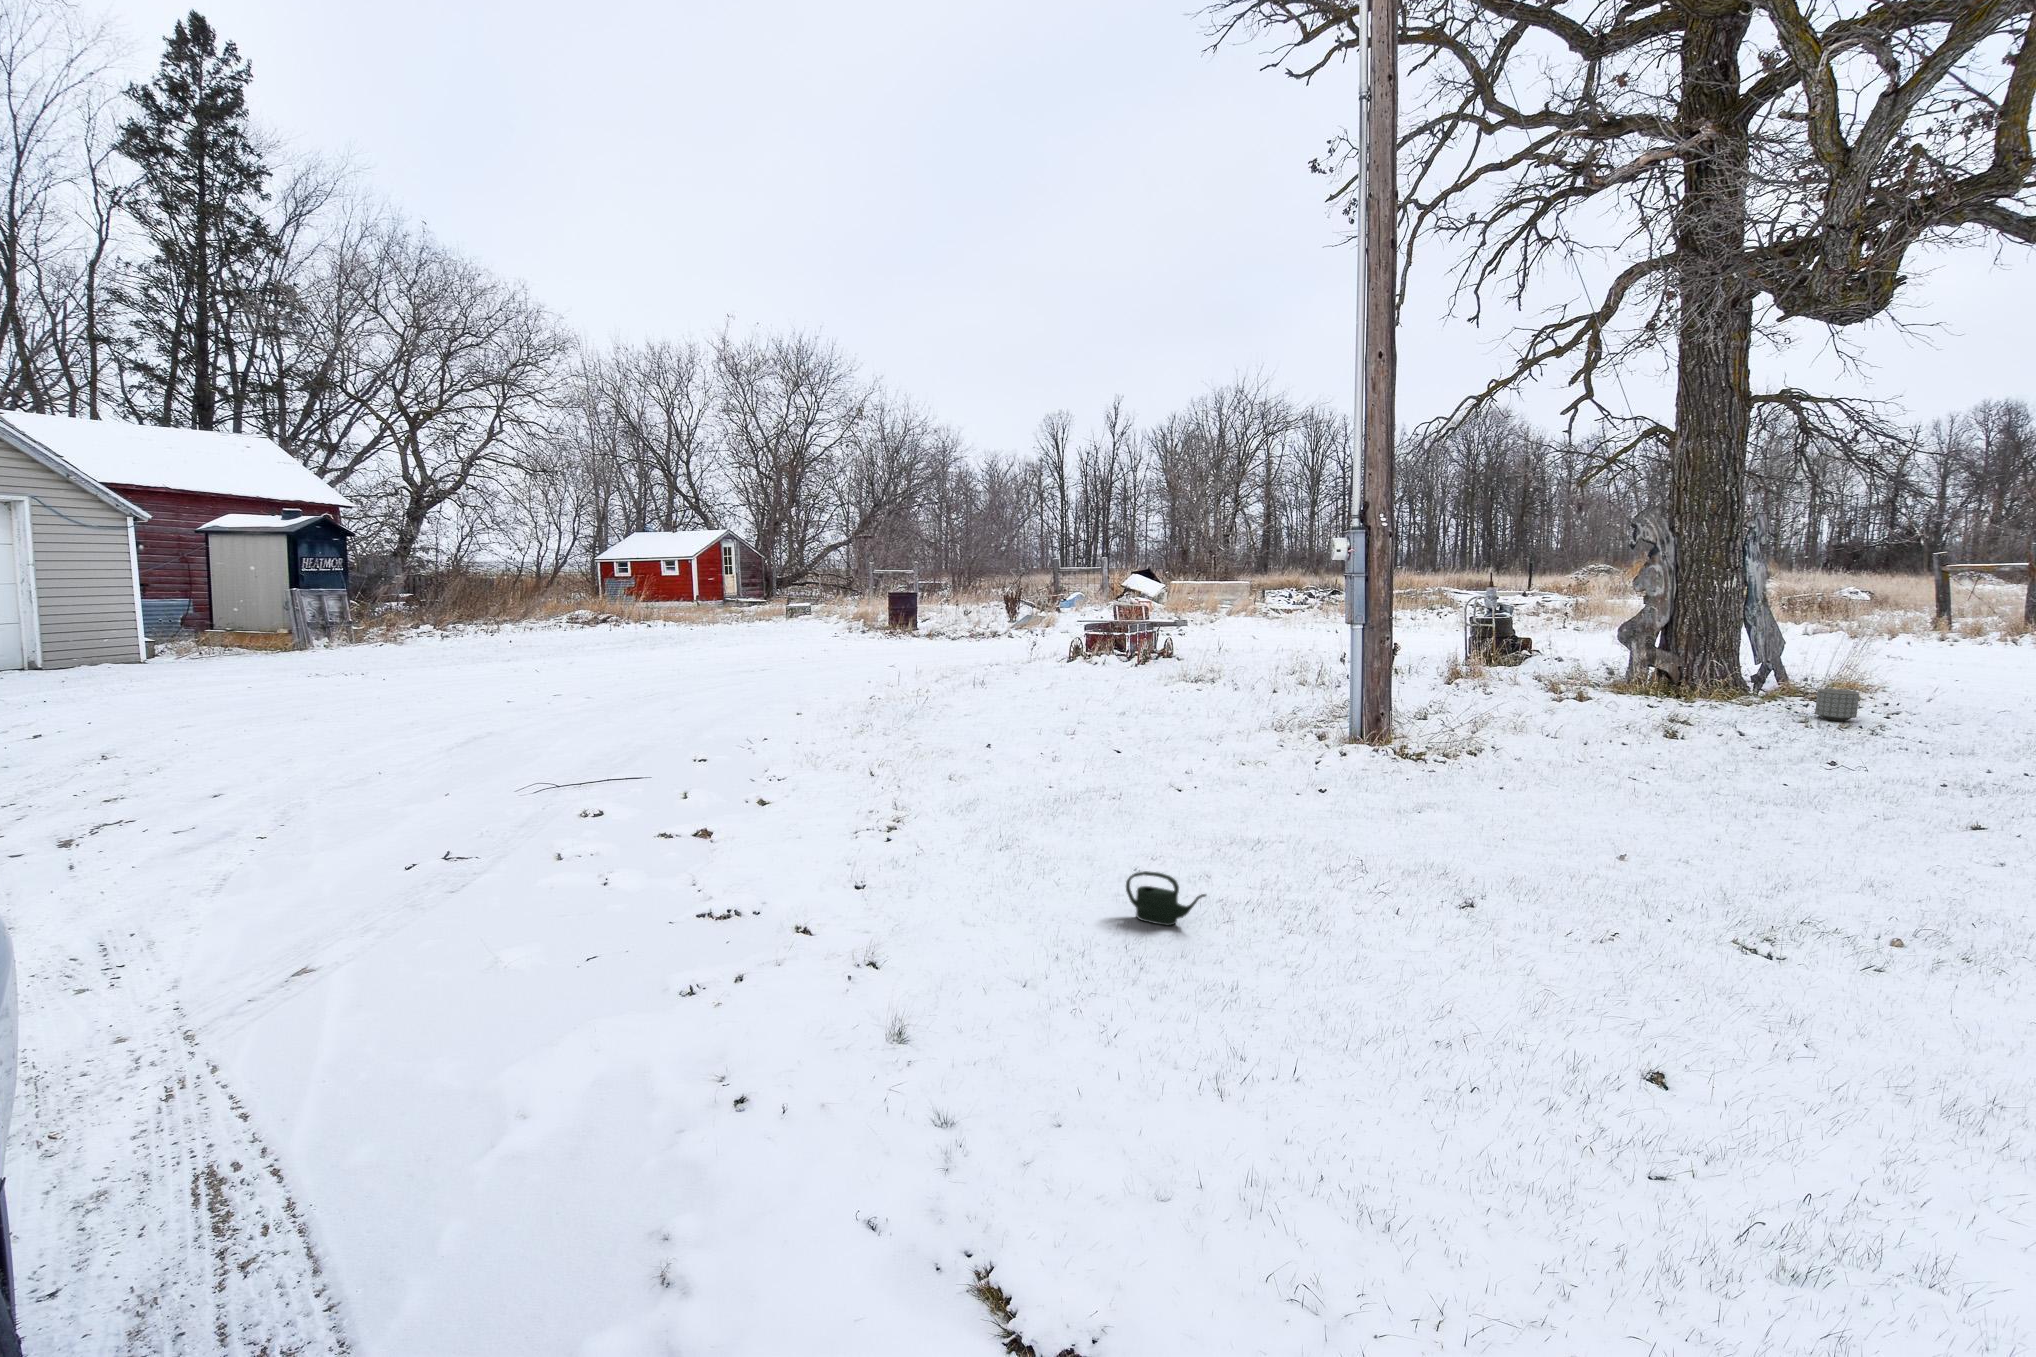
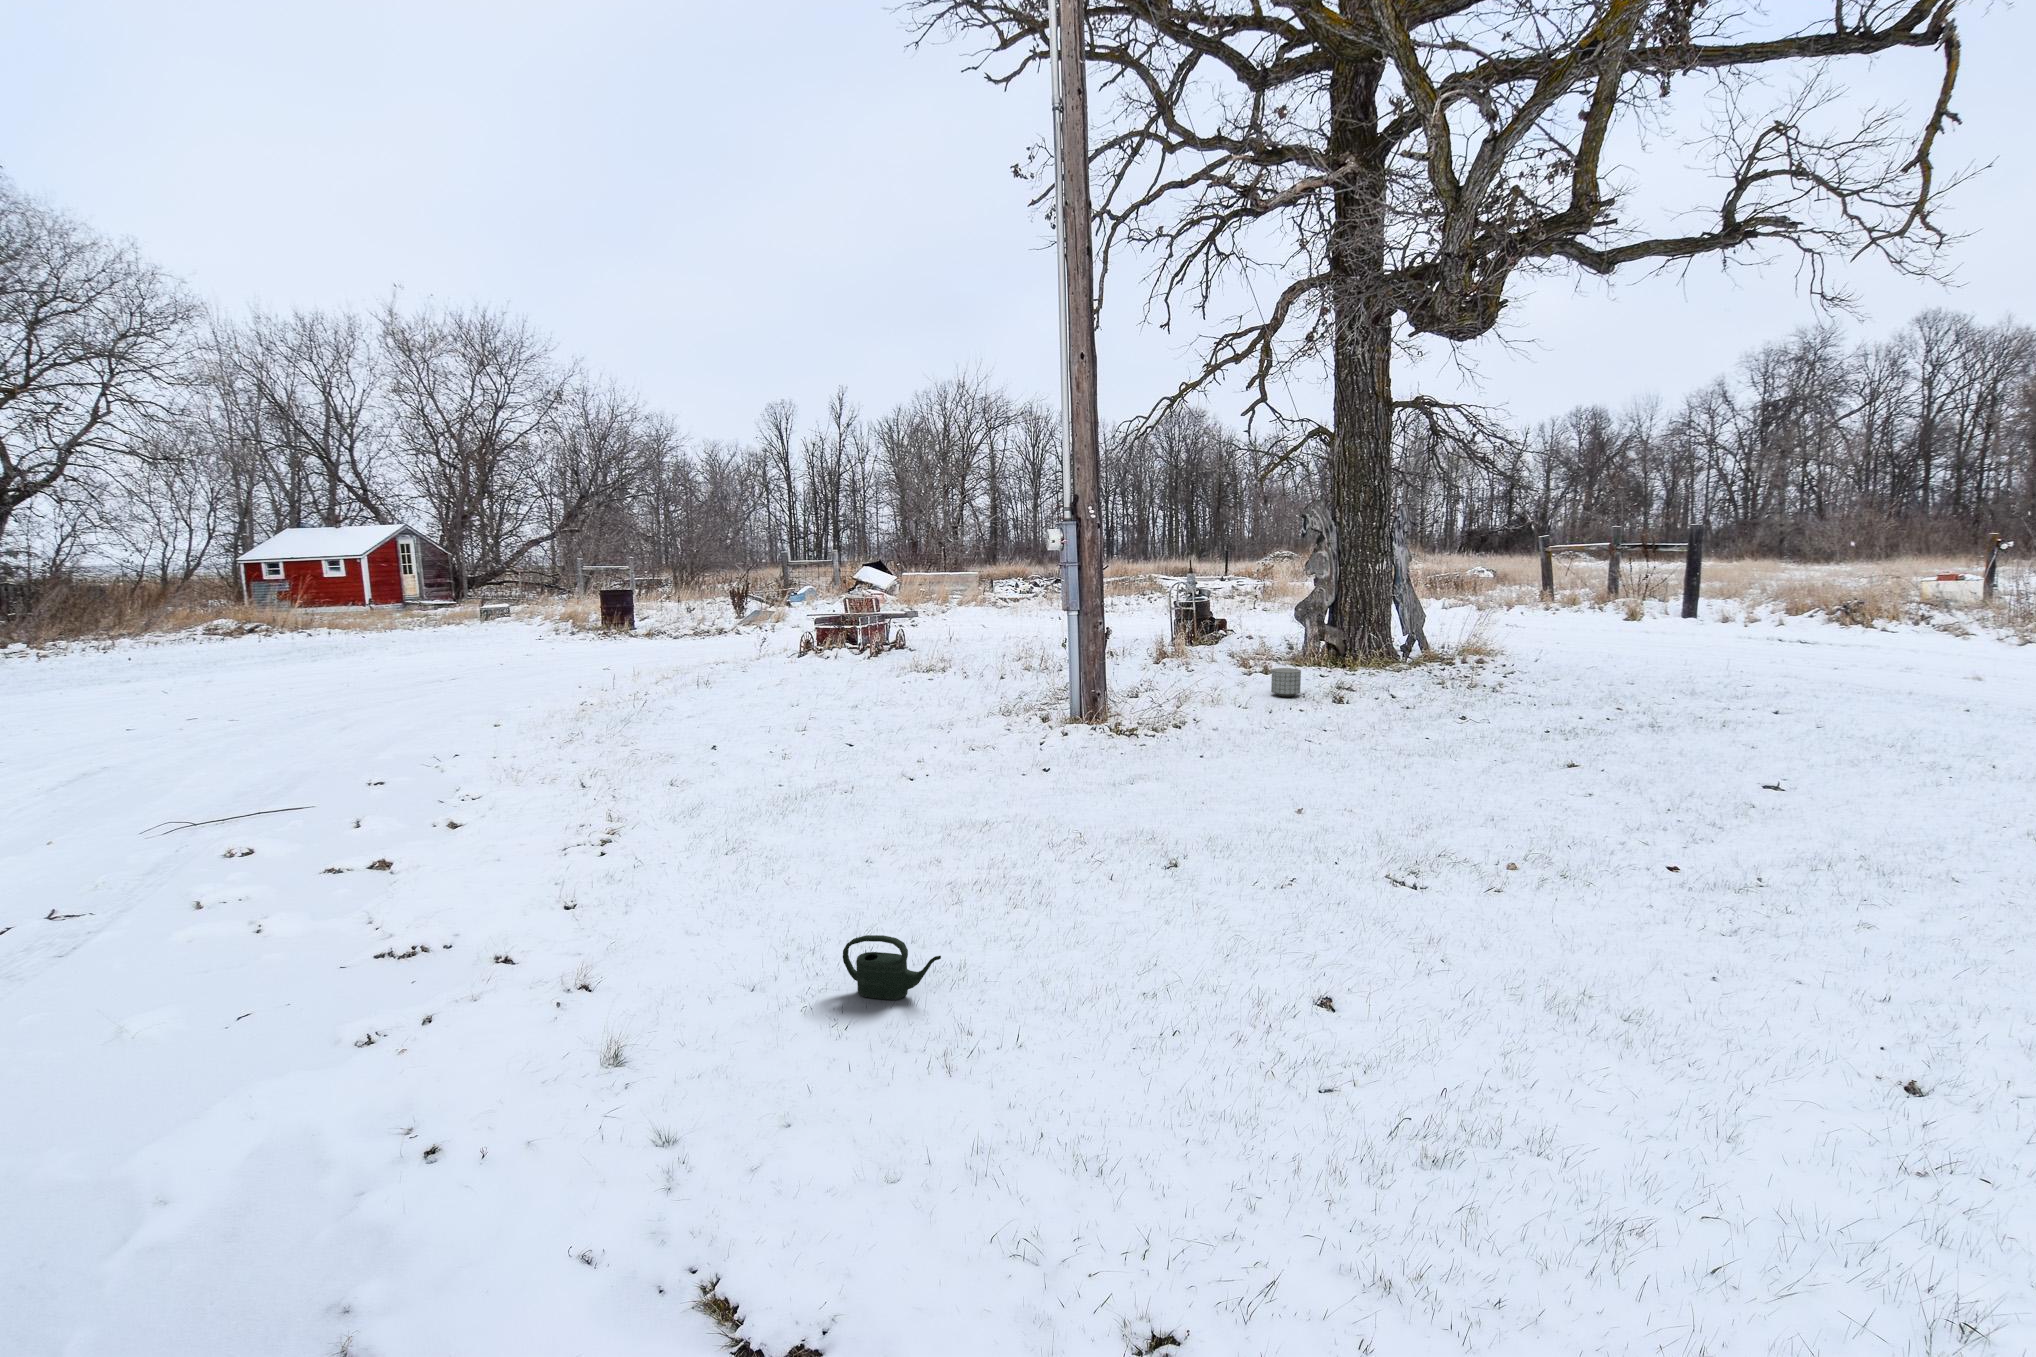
planter: present [1815,689,1859,721] -> present [1271,668,1301,697]

